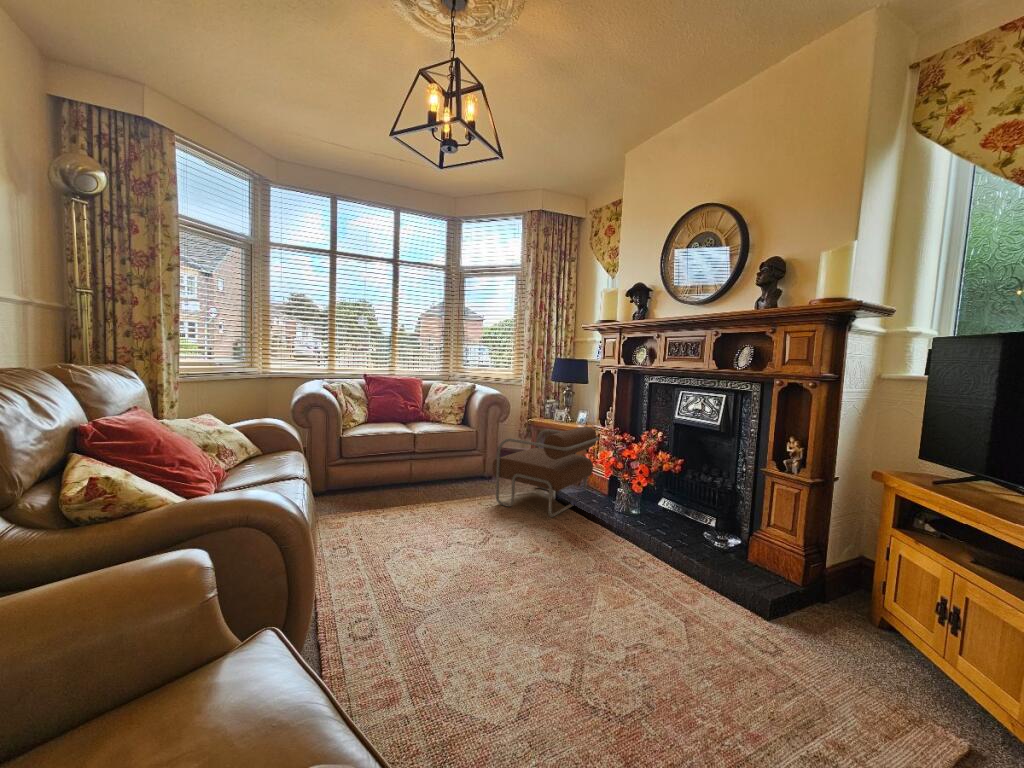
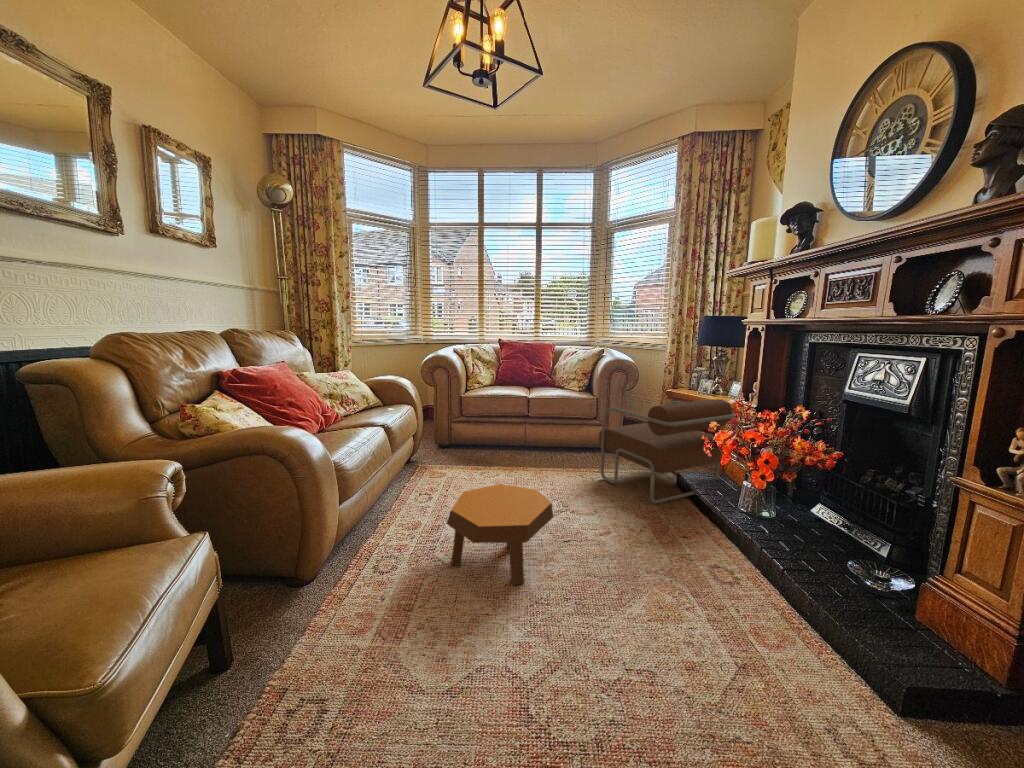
footstool: none [420,517,511,604] -> present [446,484,553,585]

